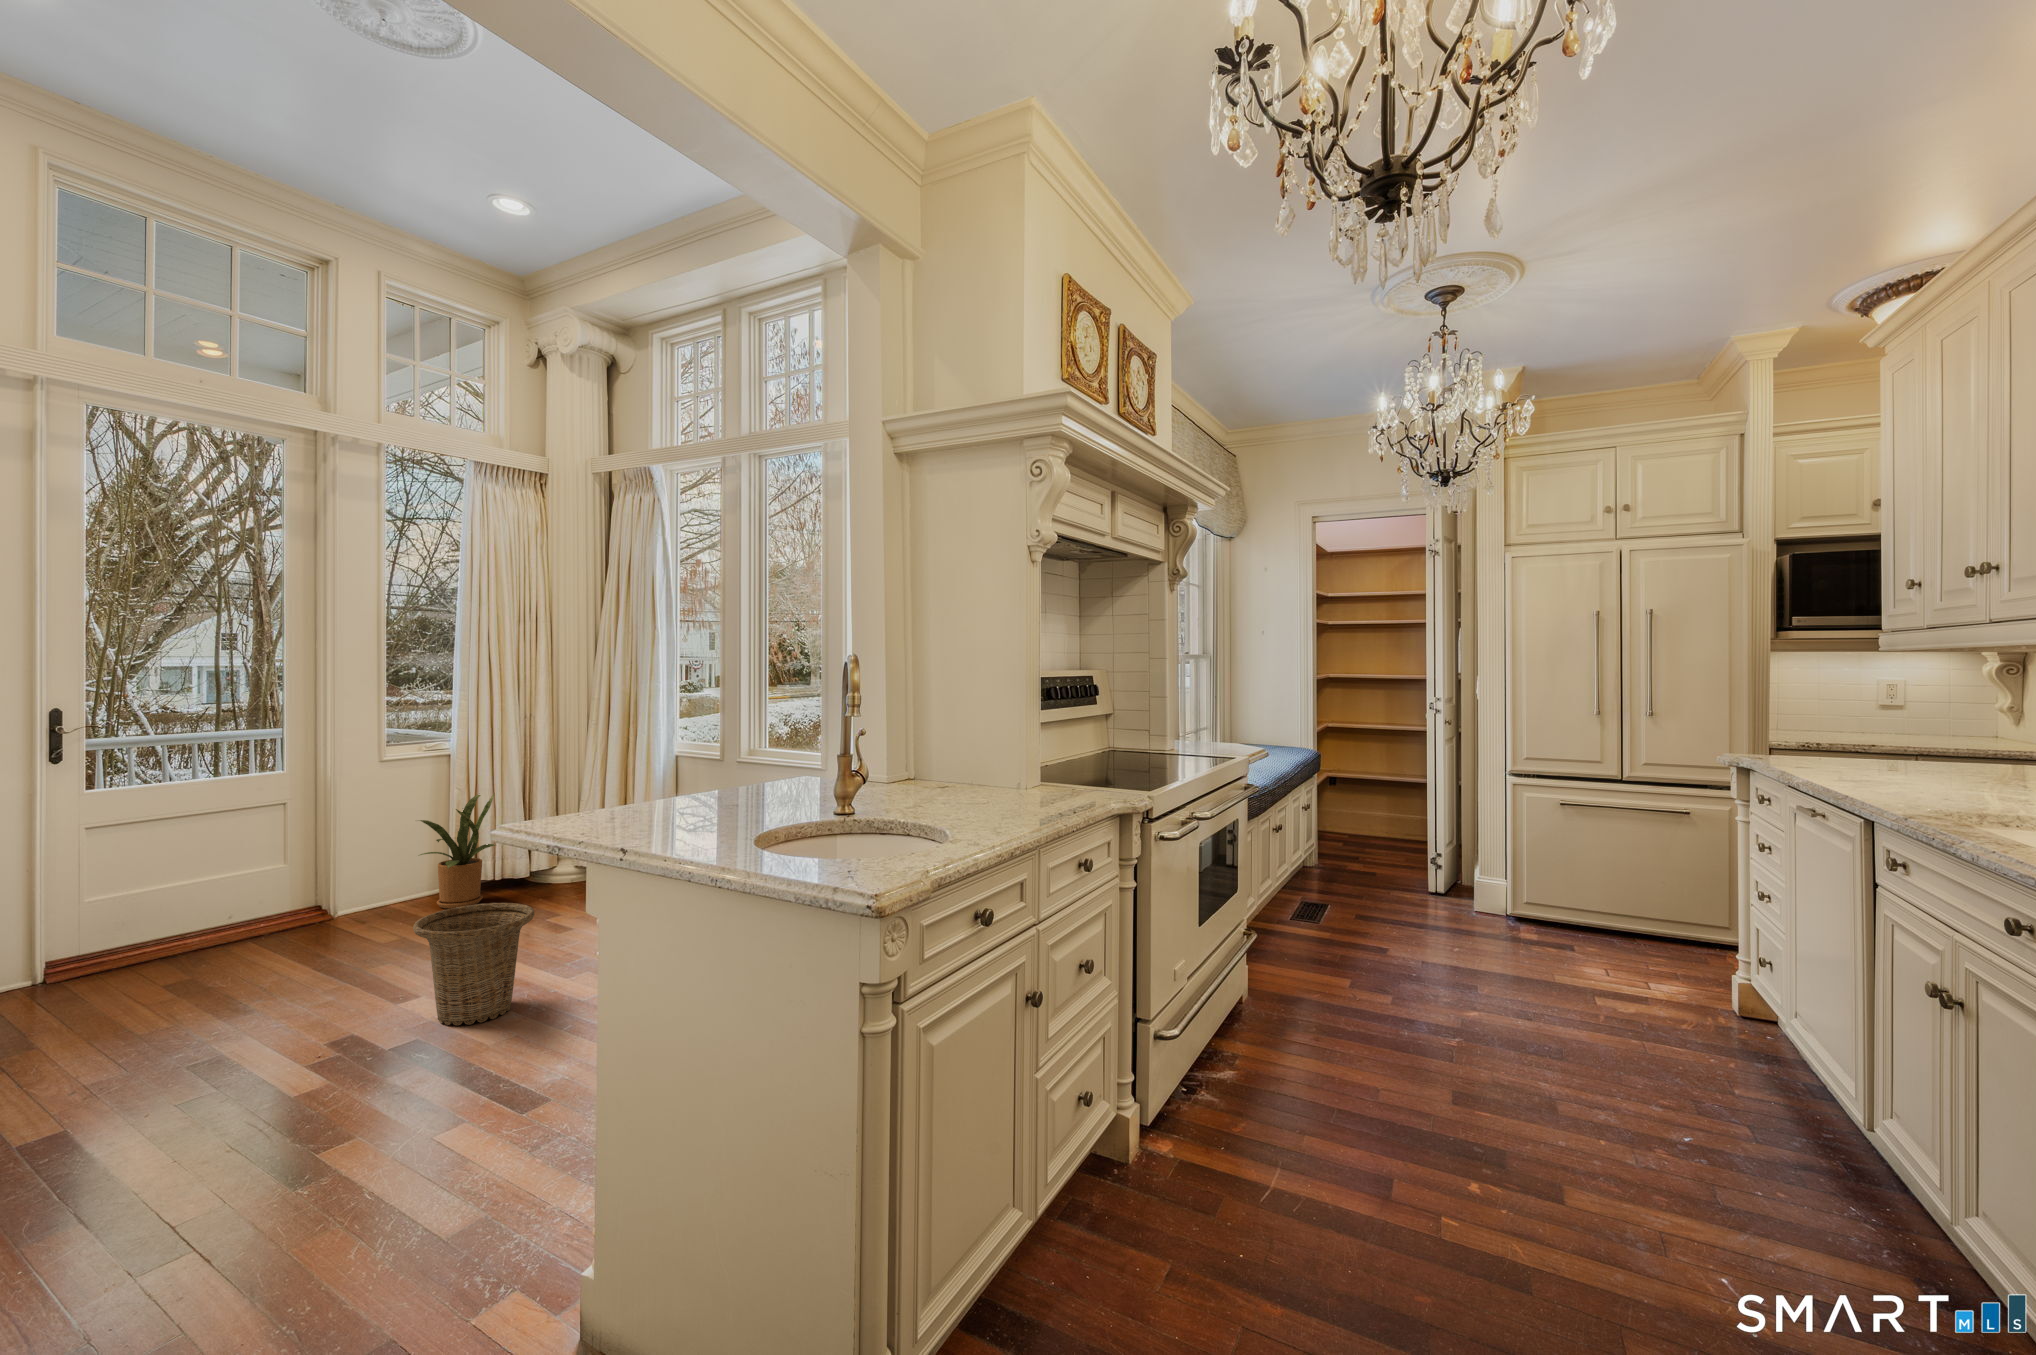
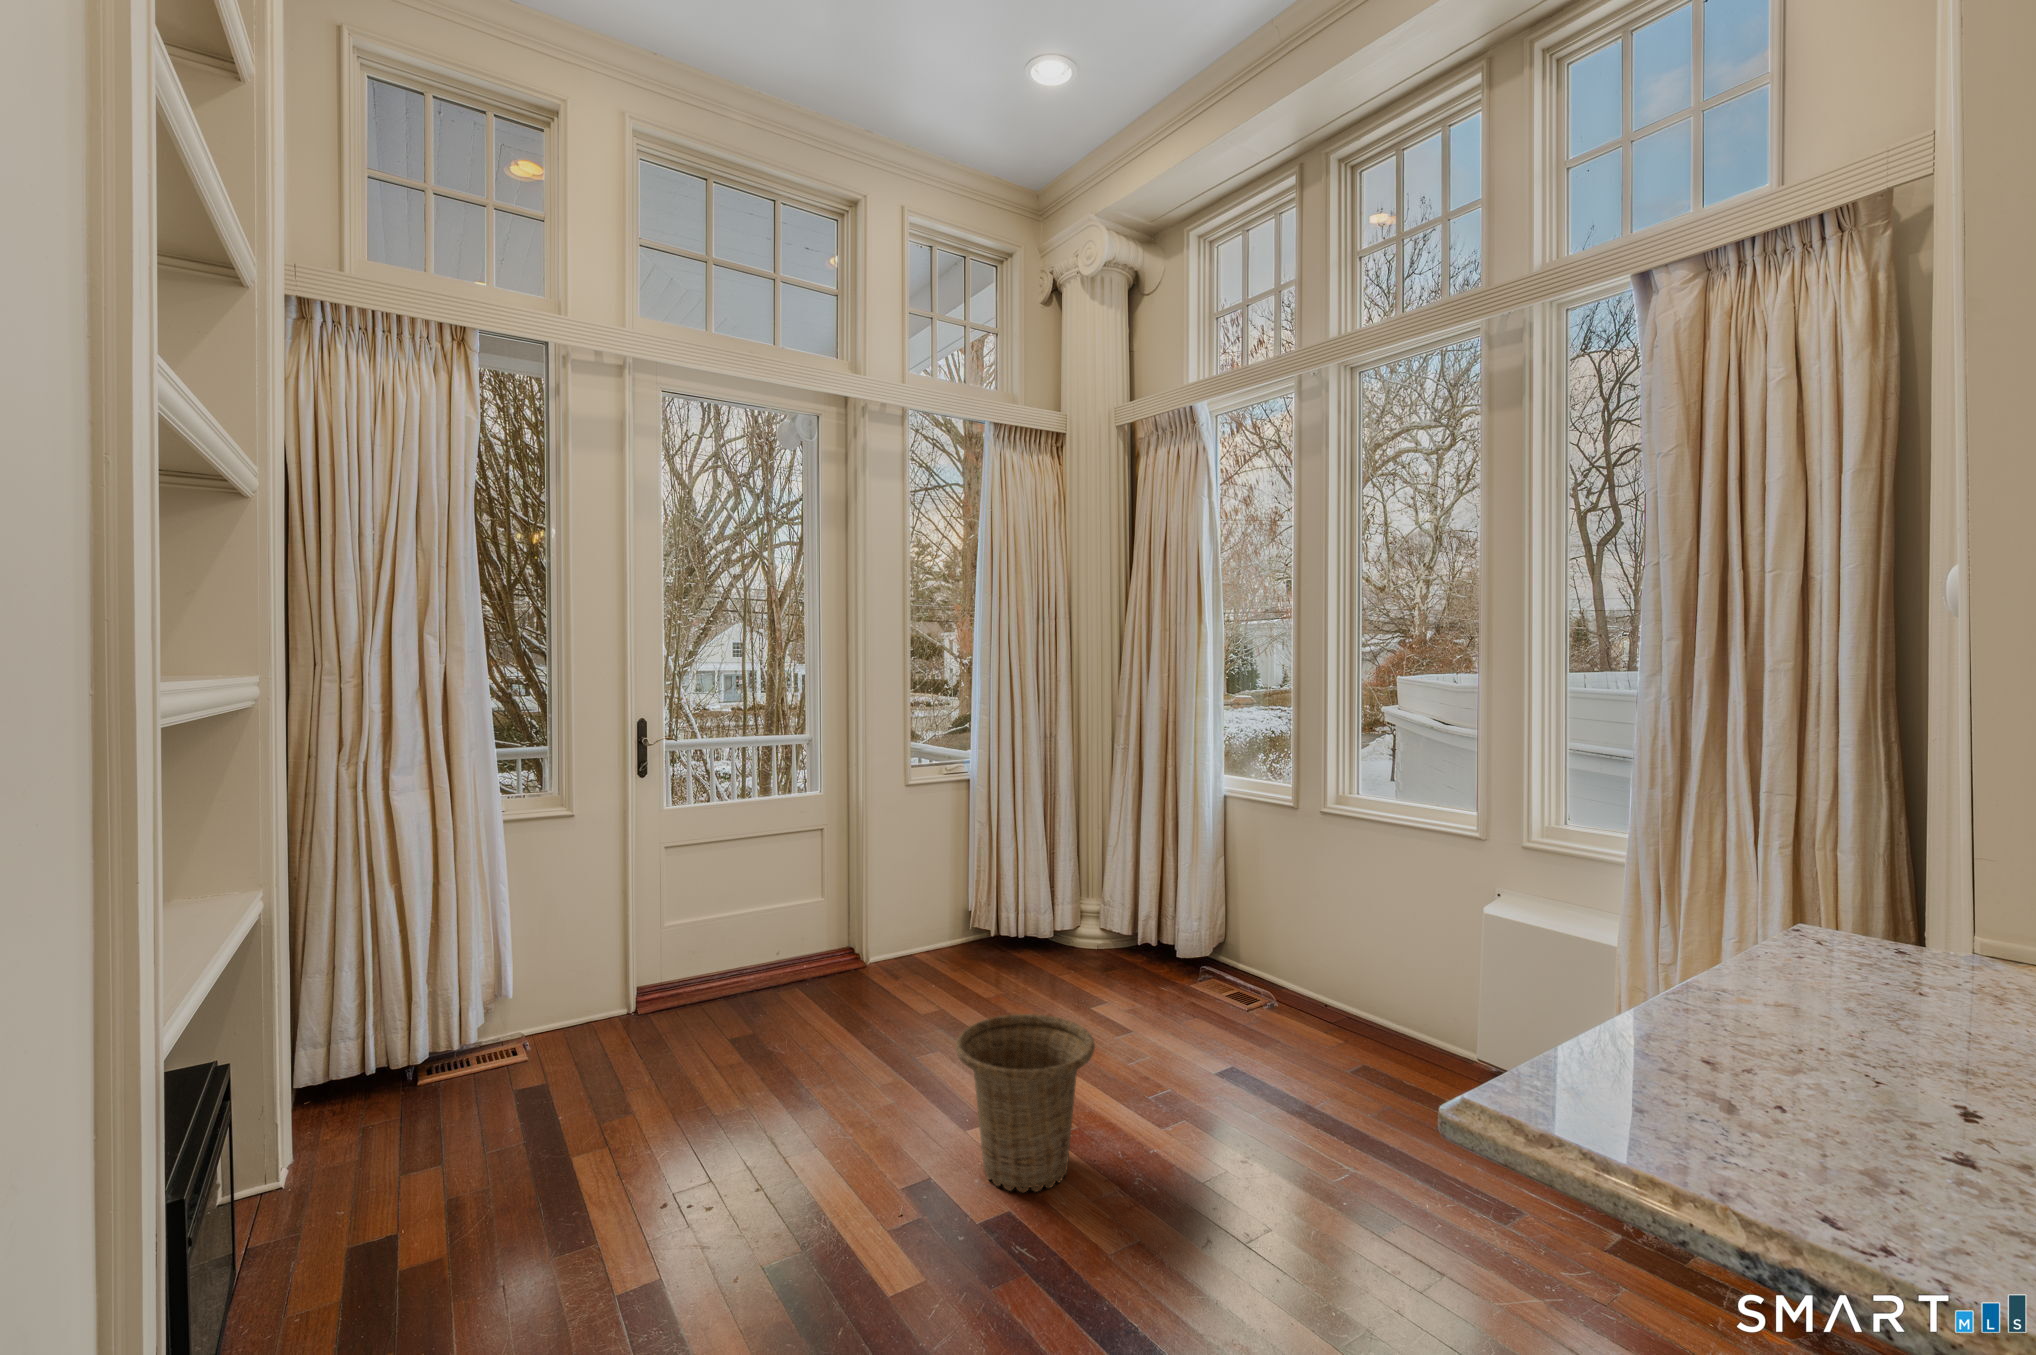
house plant: present [420,794,495,908] -> none [937,828,1023,970]

